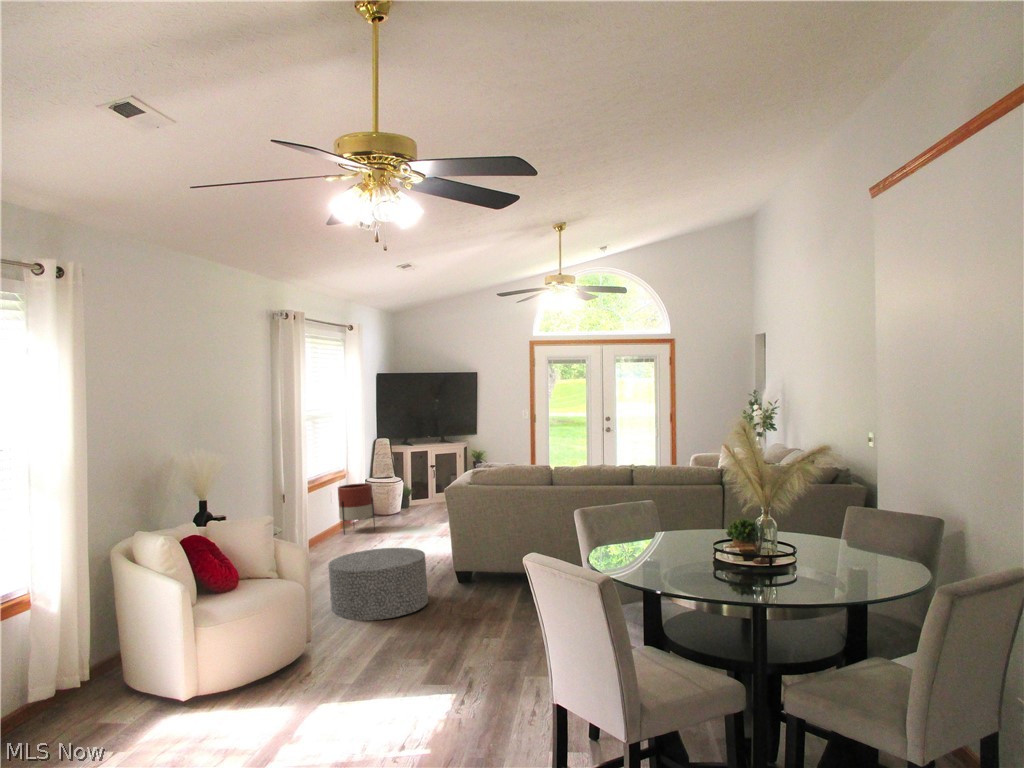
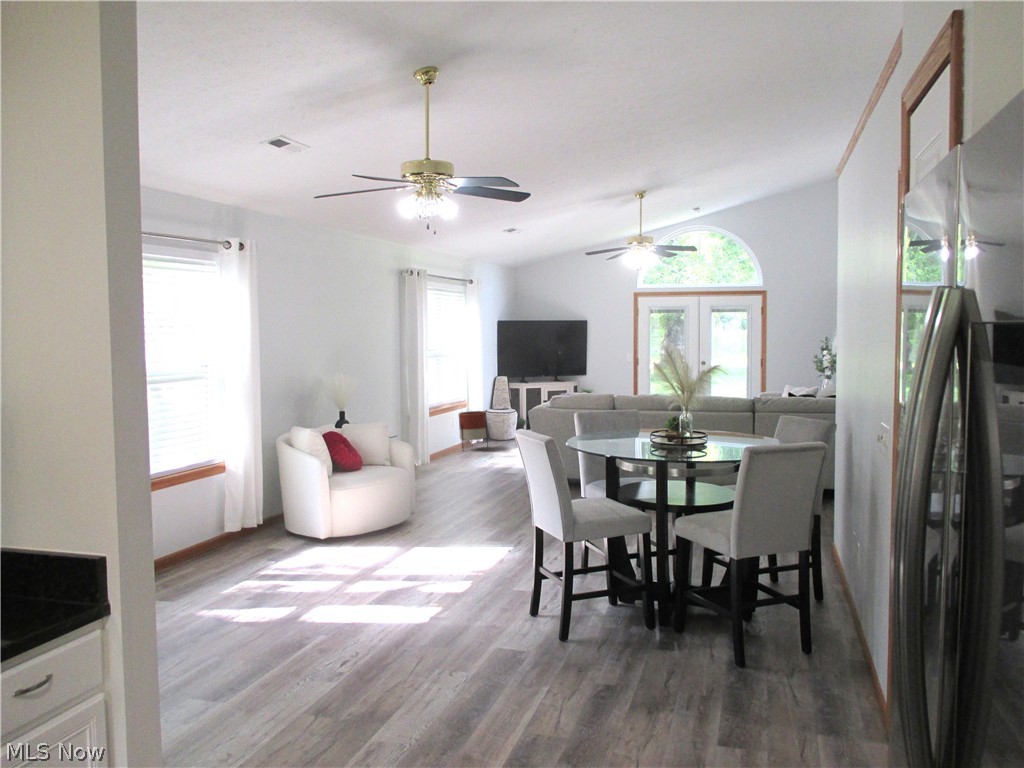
ottoman: present [329,548,428,621] -> none [435,456,510,506]

